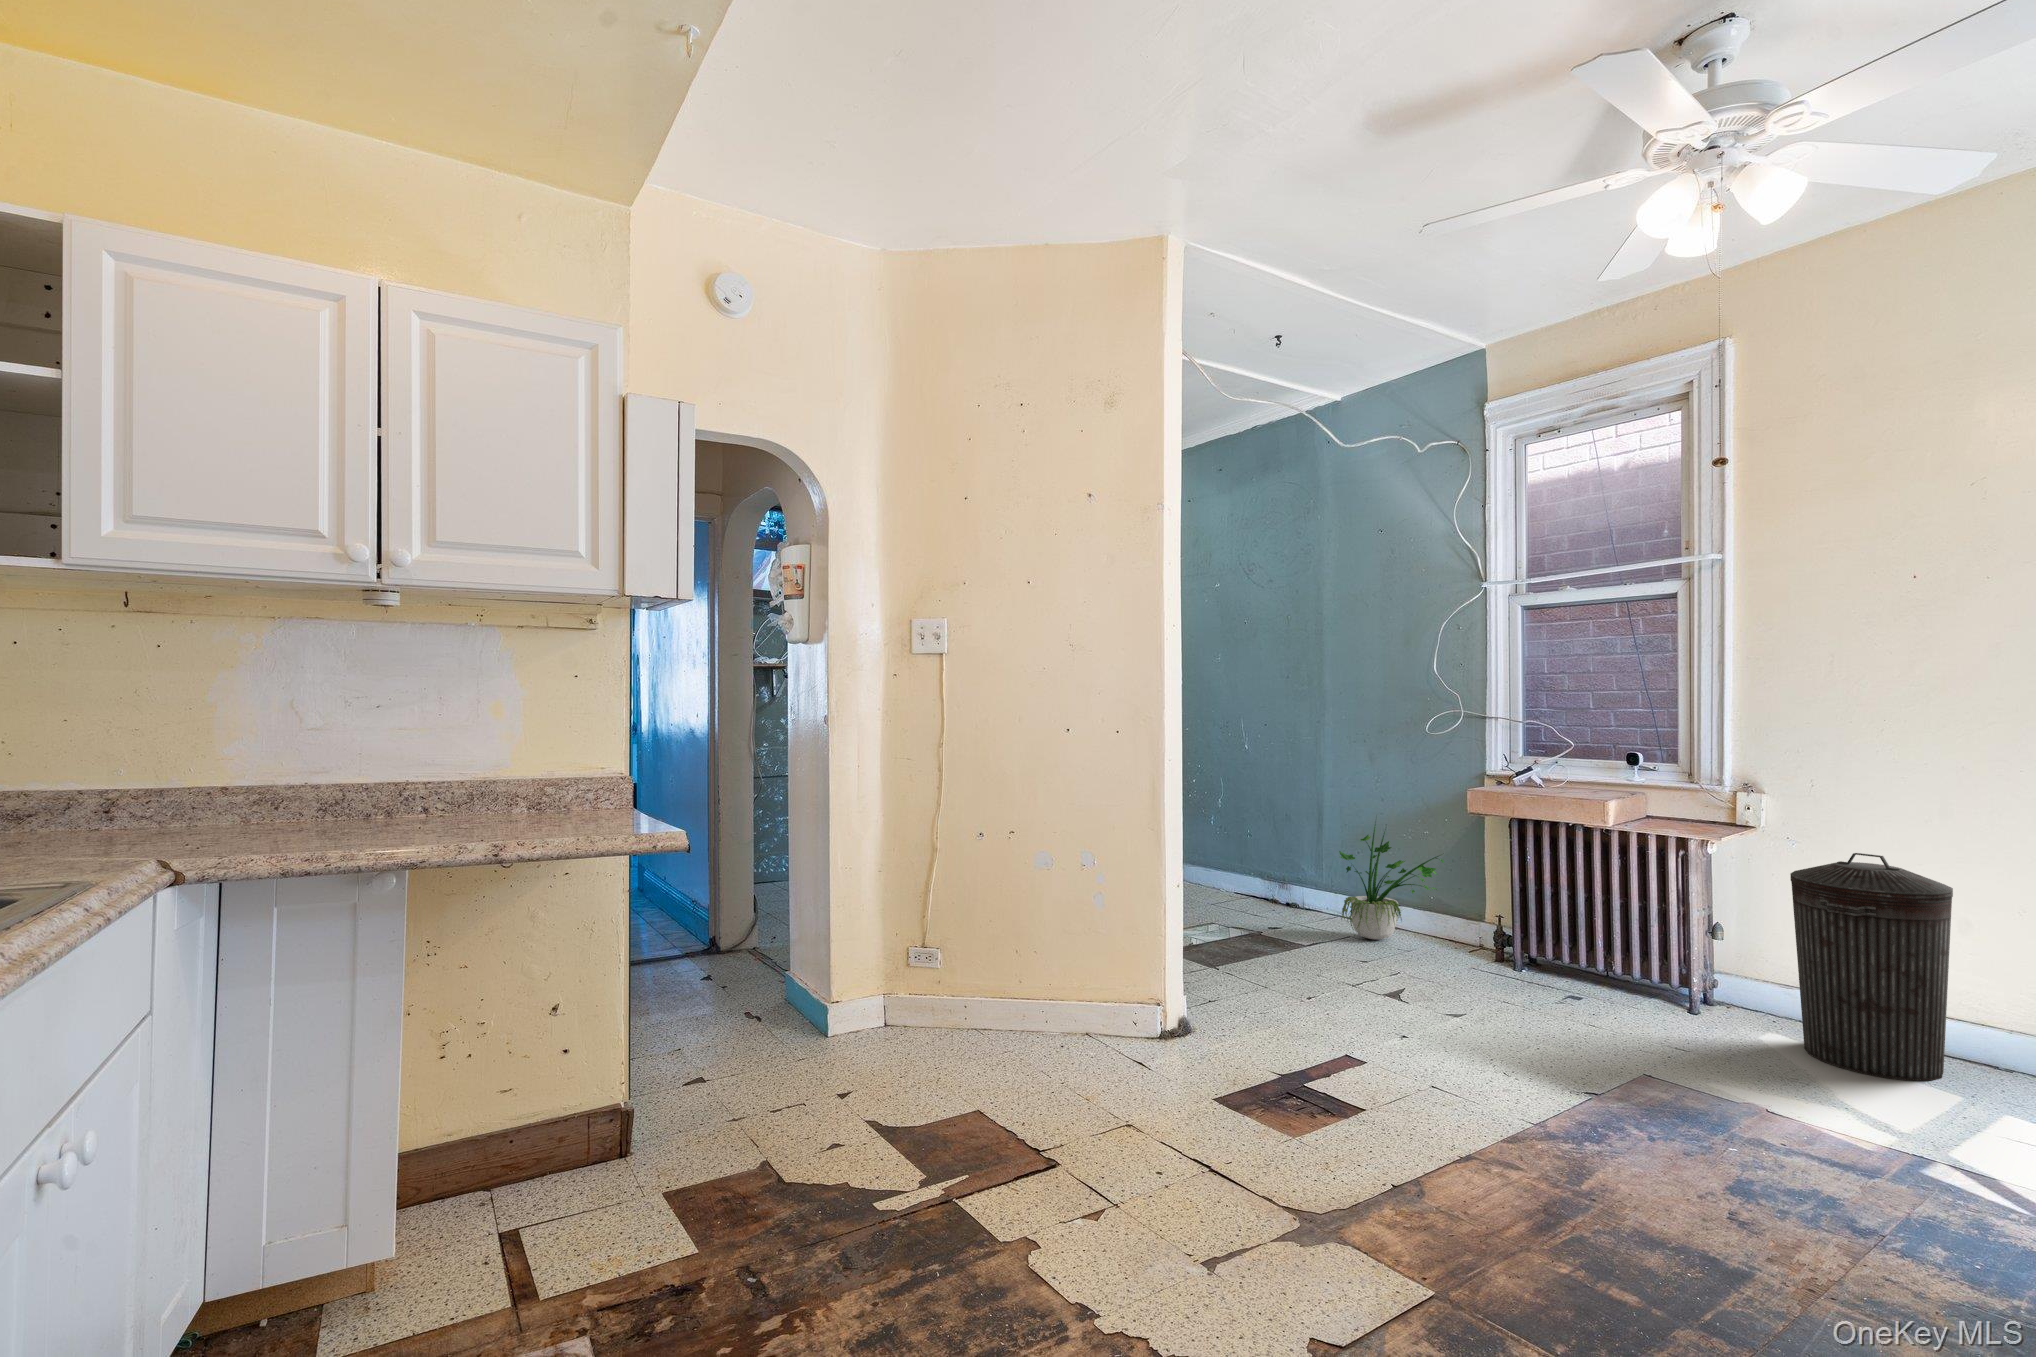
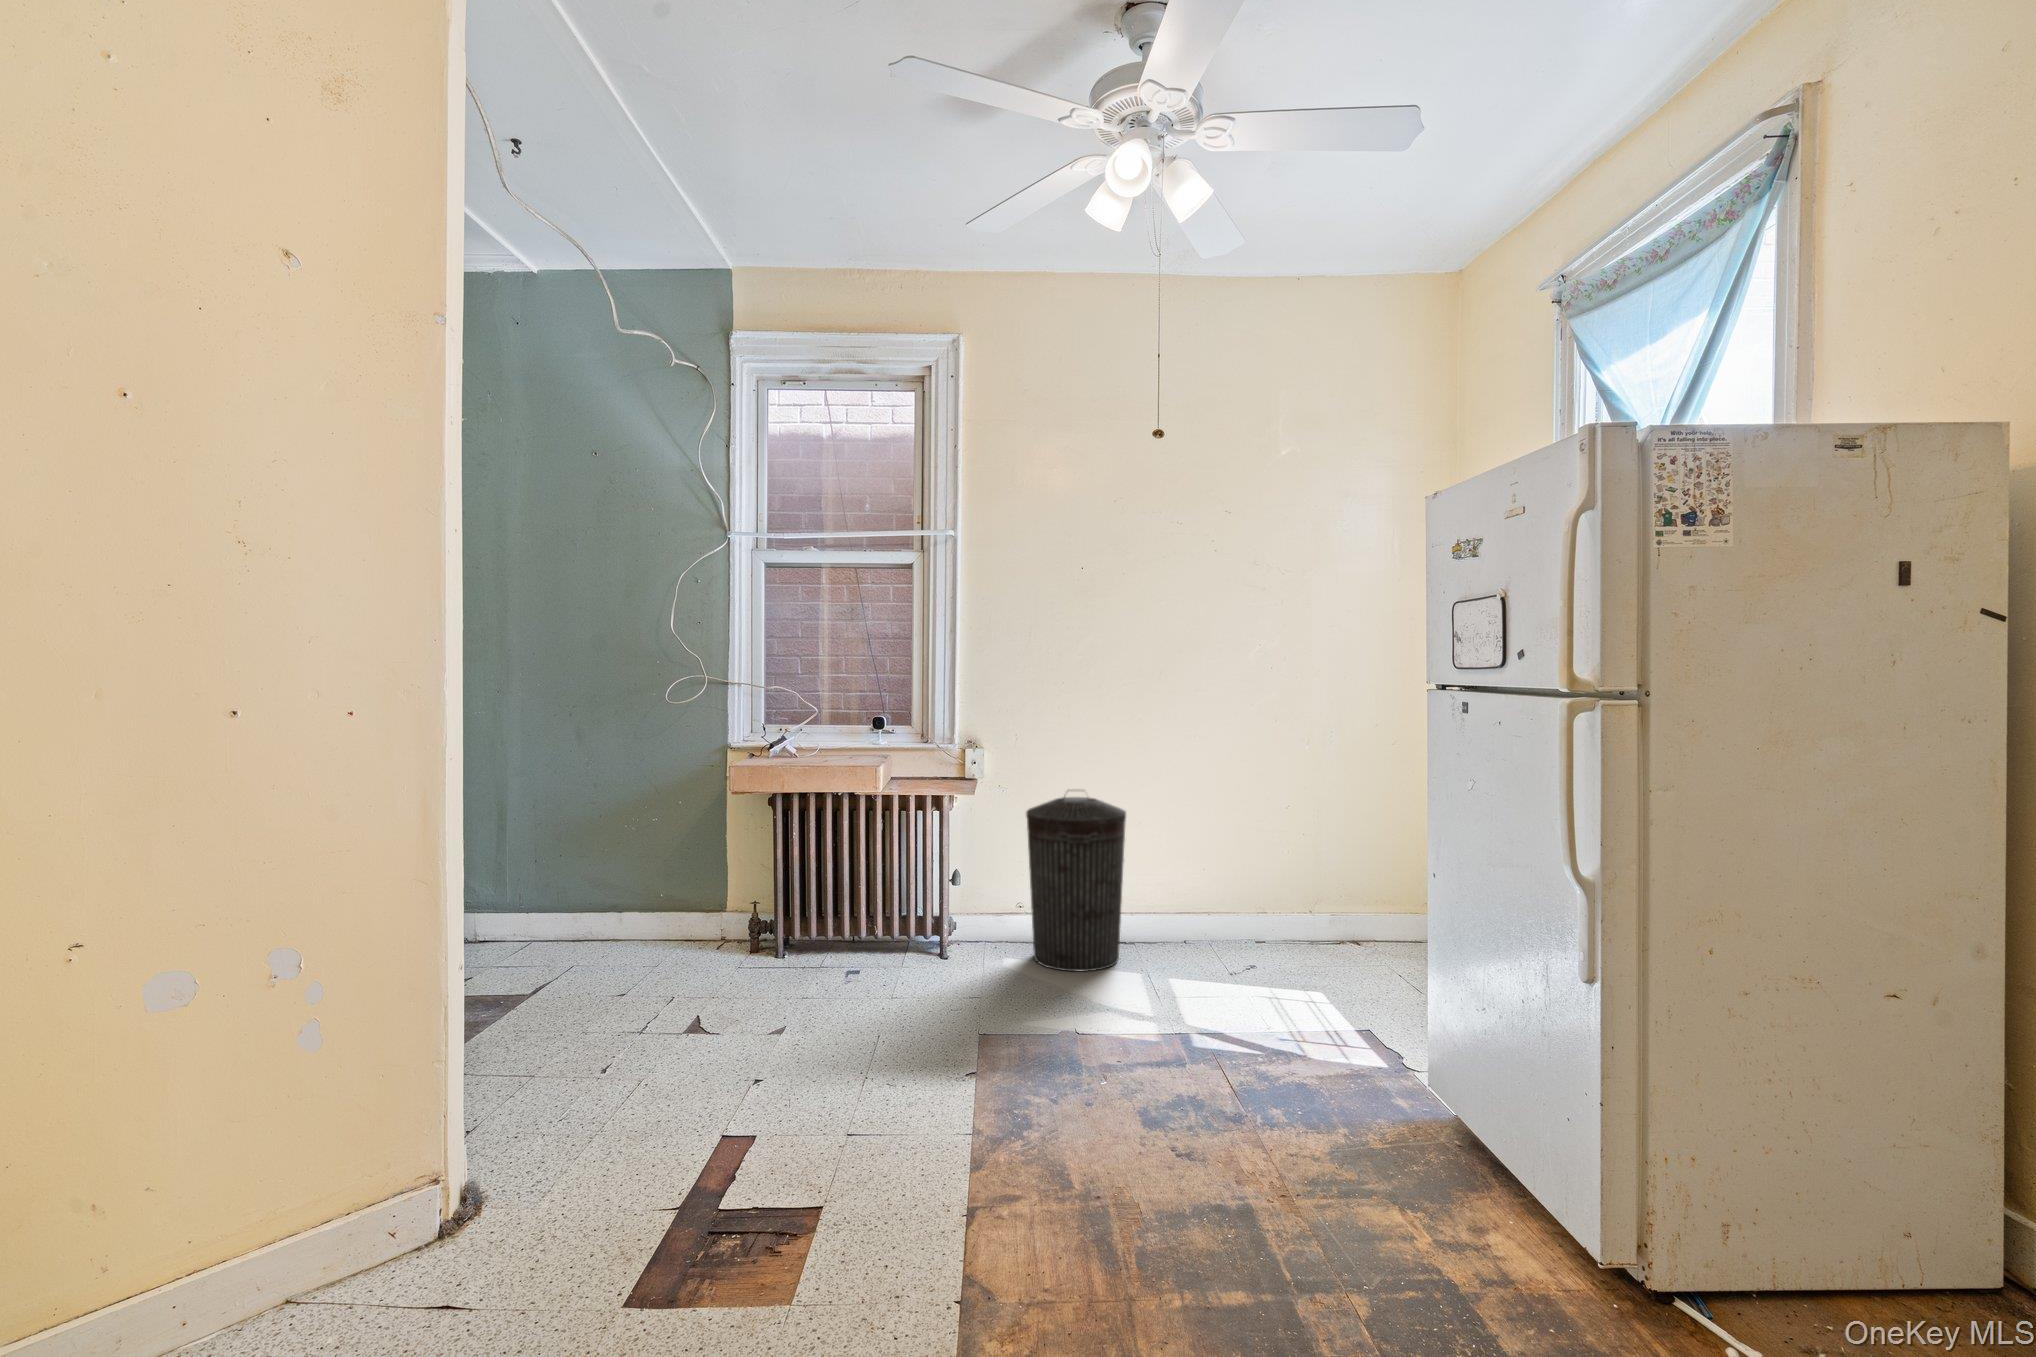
potted plant: present [1339,821,1443,940] -> none [548,804,700,964]

